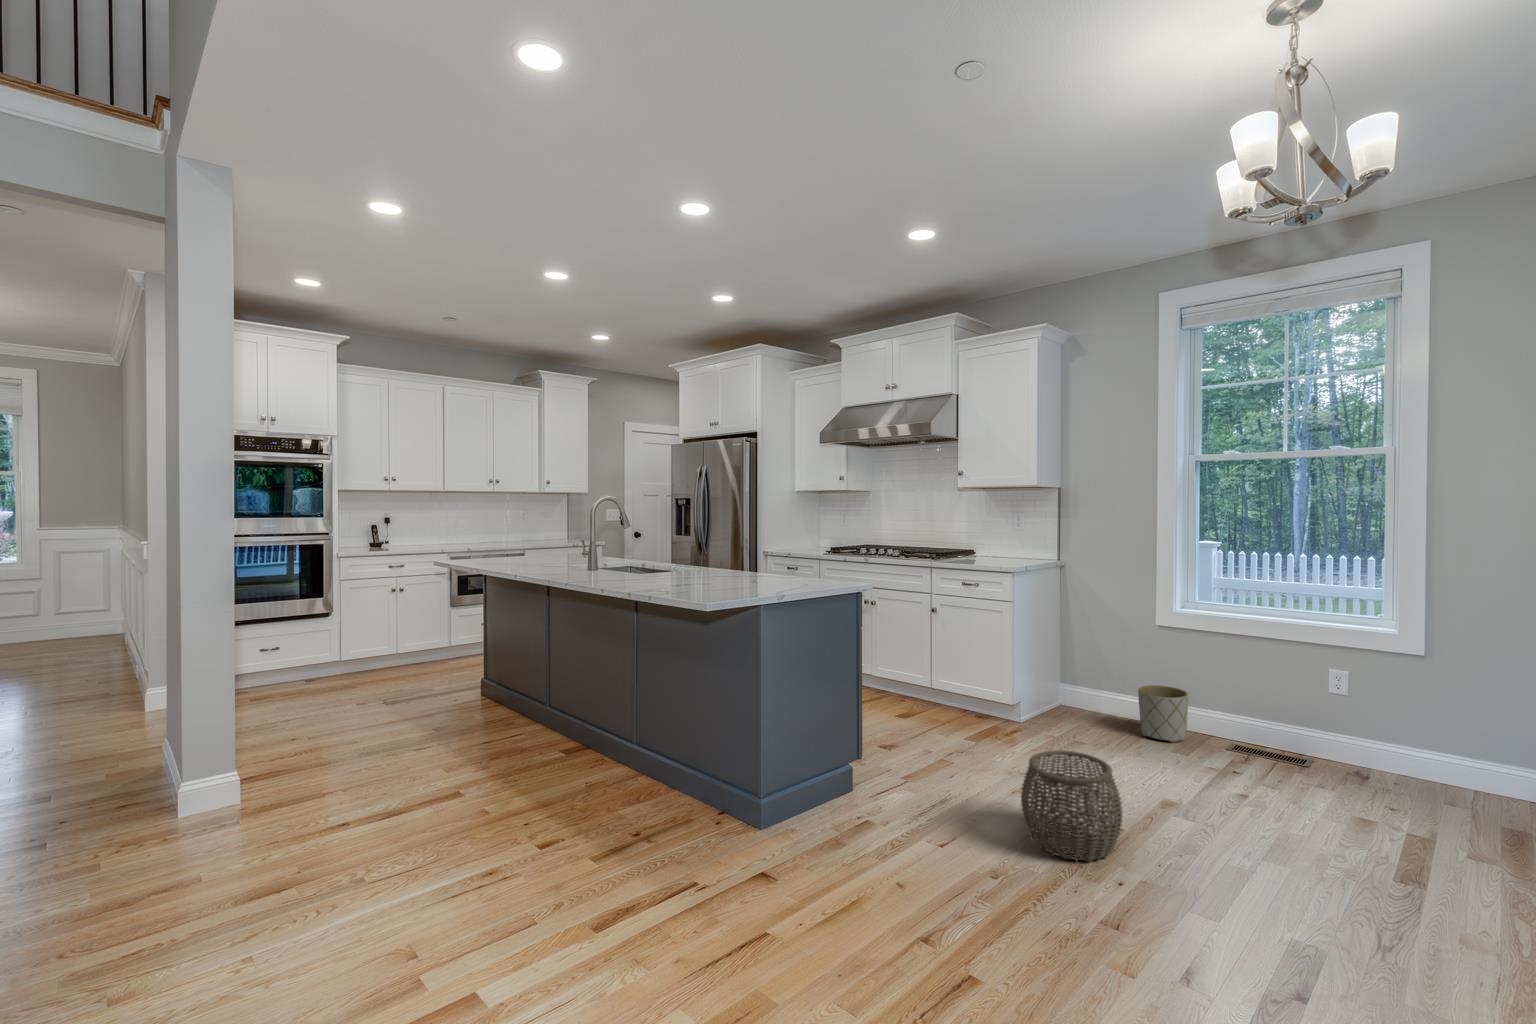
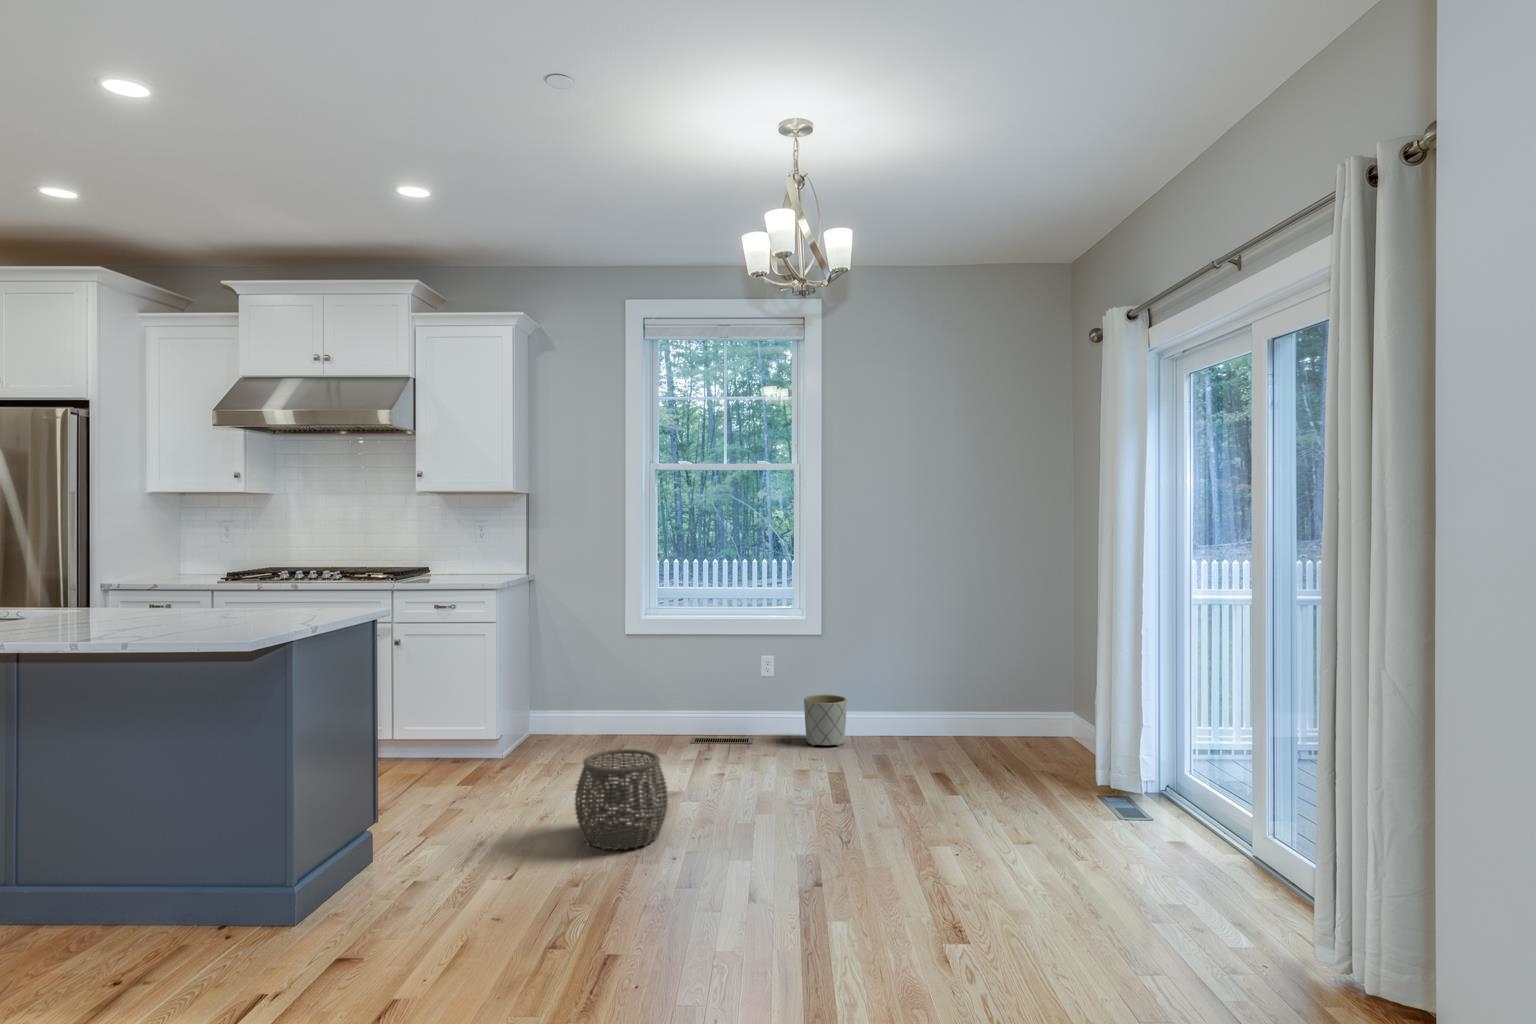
planter: present [1138,685,1188,743] -> present [804,695,847,746]

